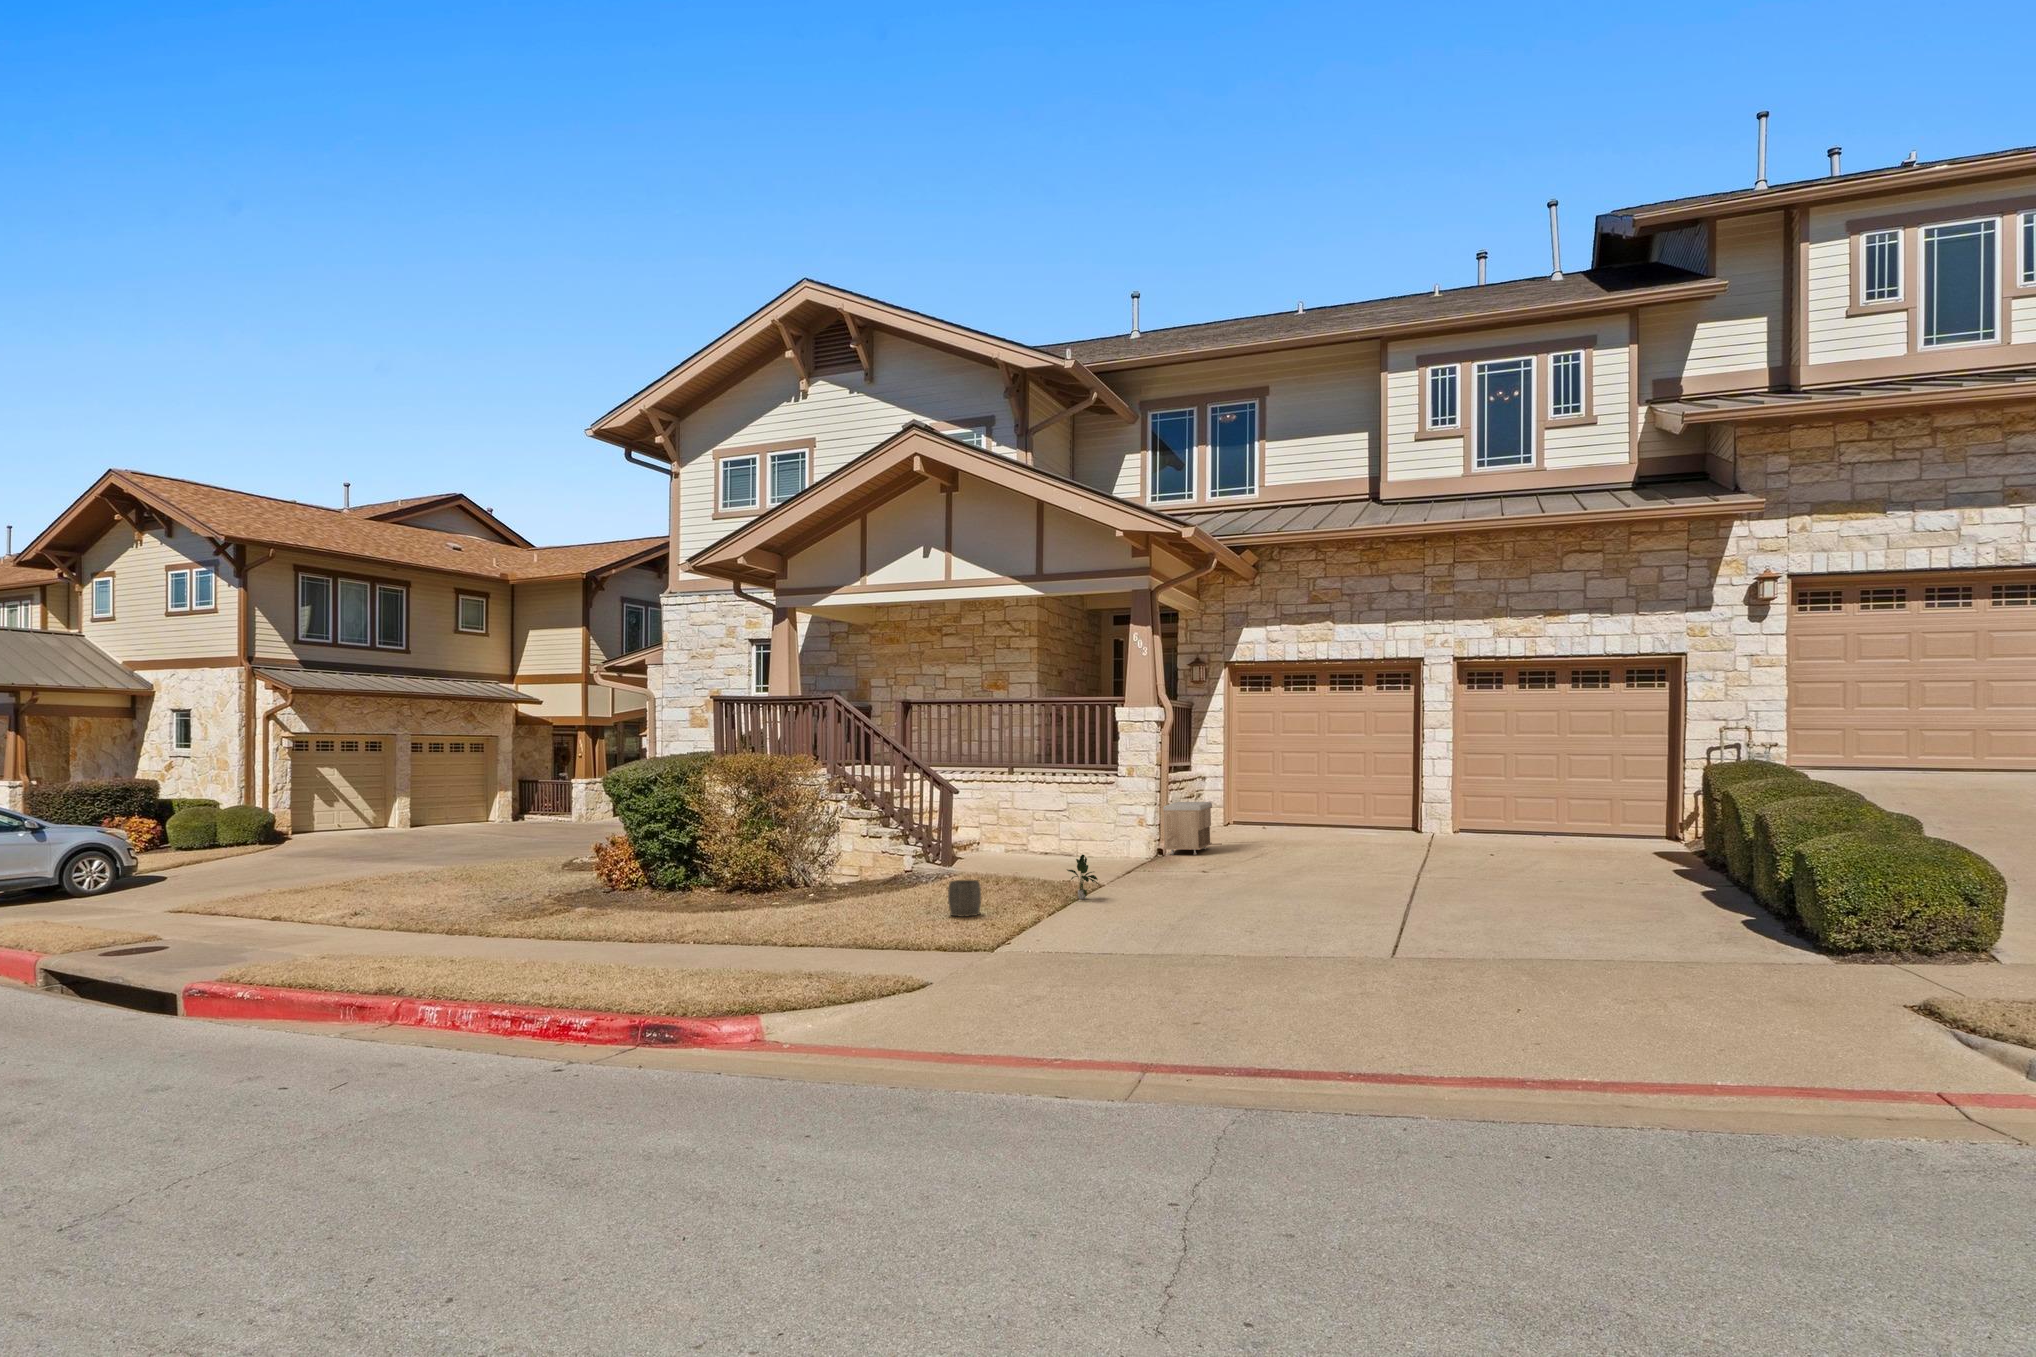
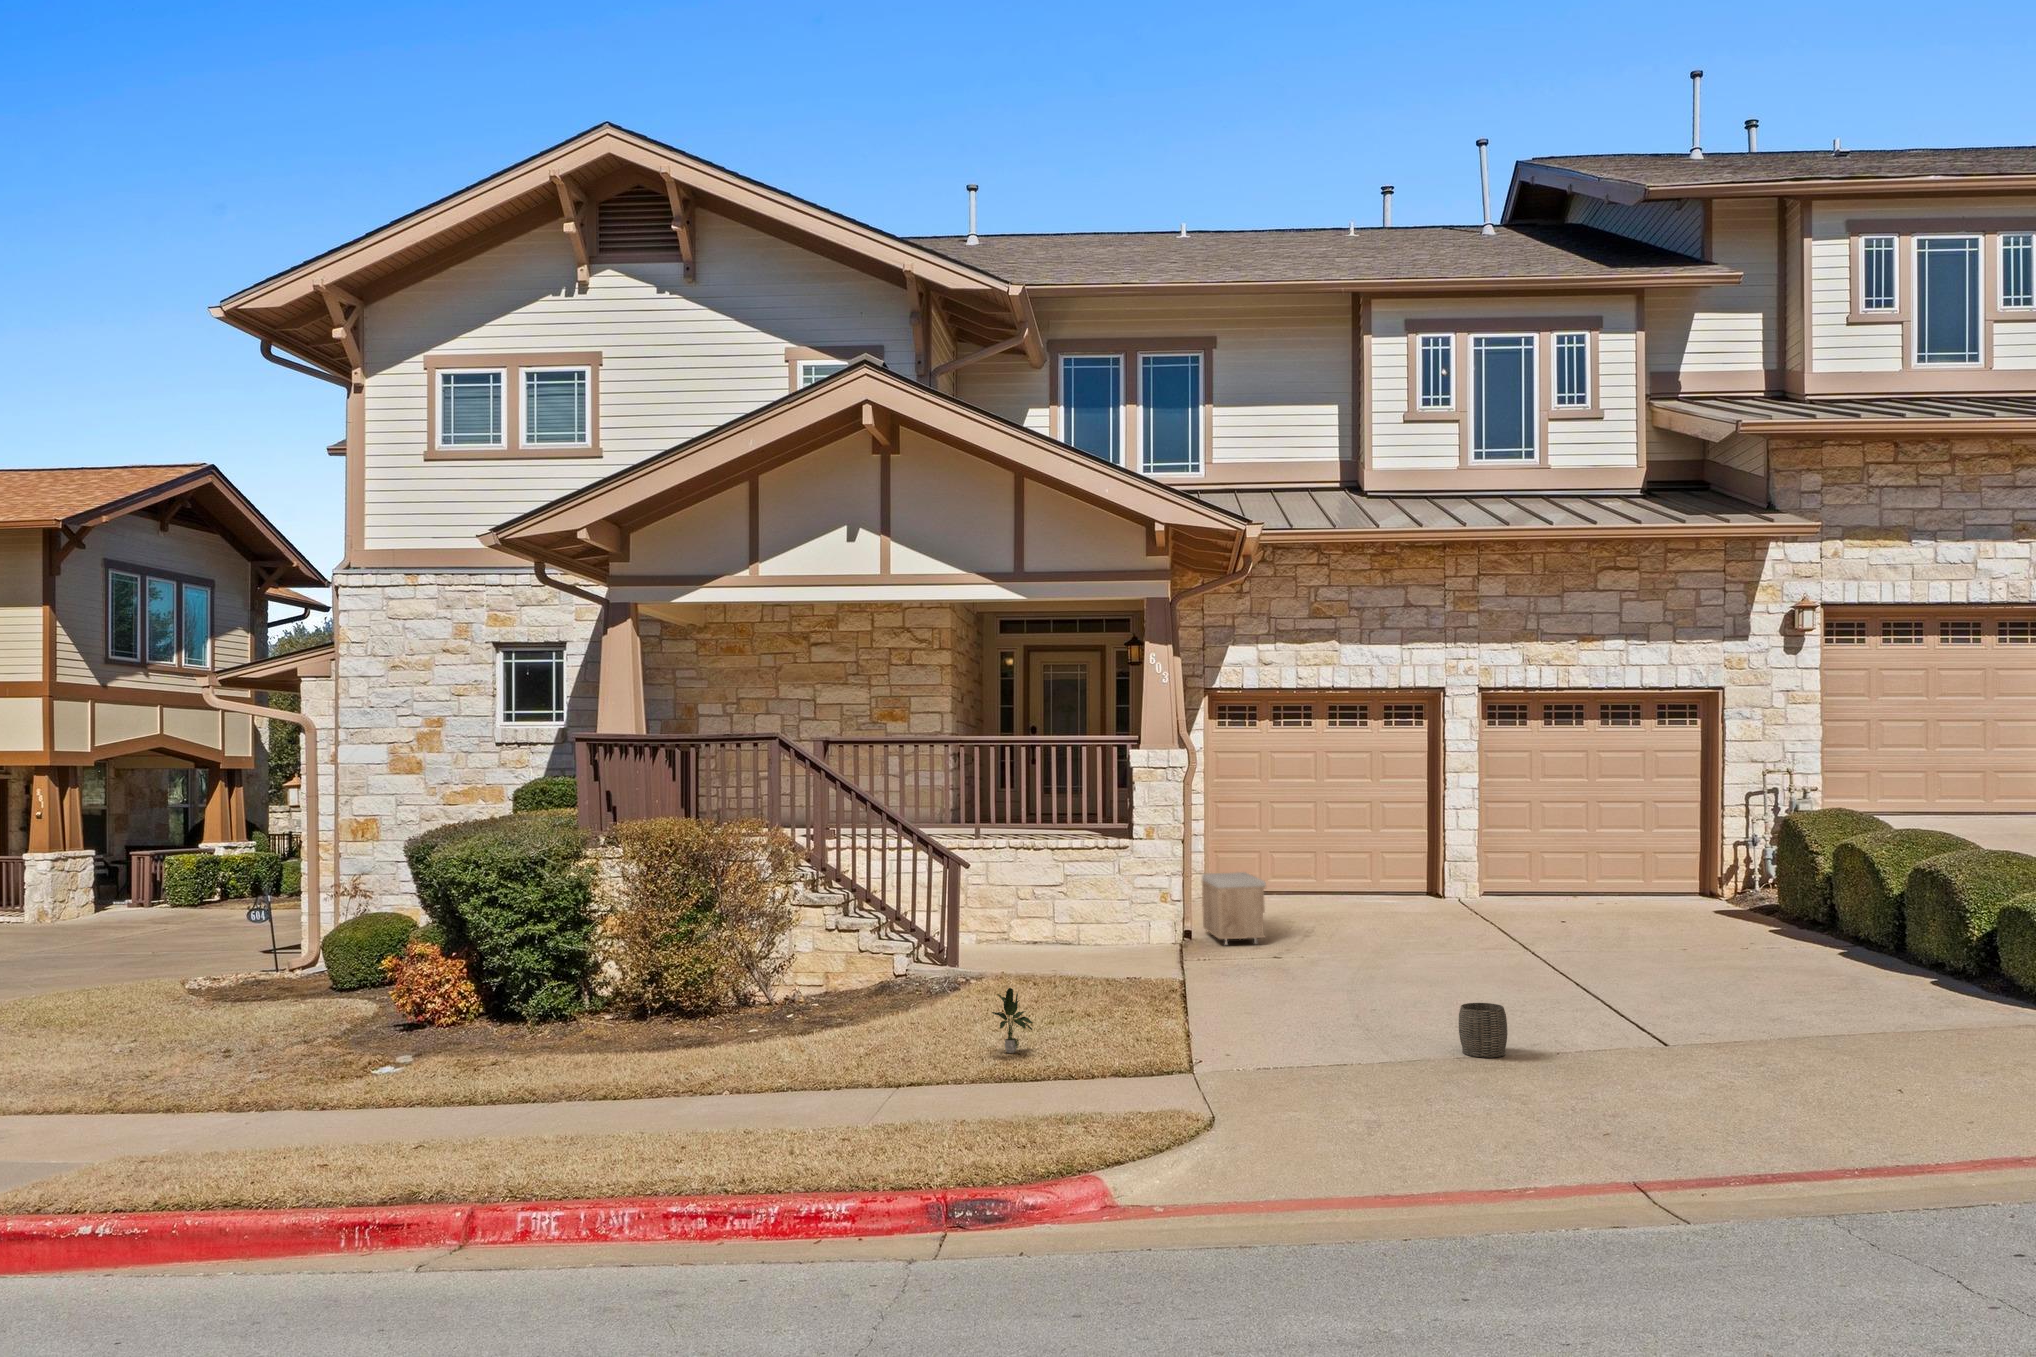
potted plant: present [1067,855,1098,899] -> present [992,988,1033,1053]
woven basket: present [948,880,981,917] -> present [1459,1003,1507,1058]

